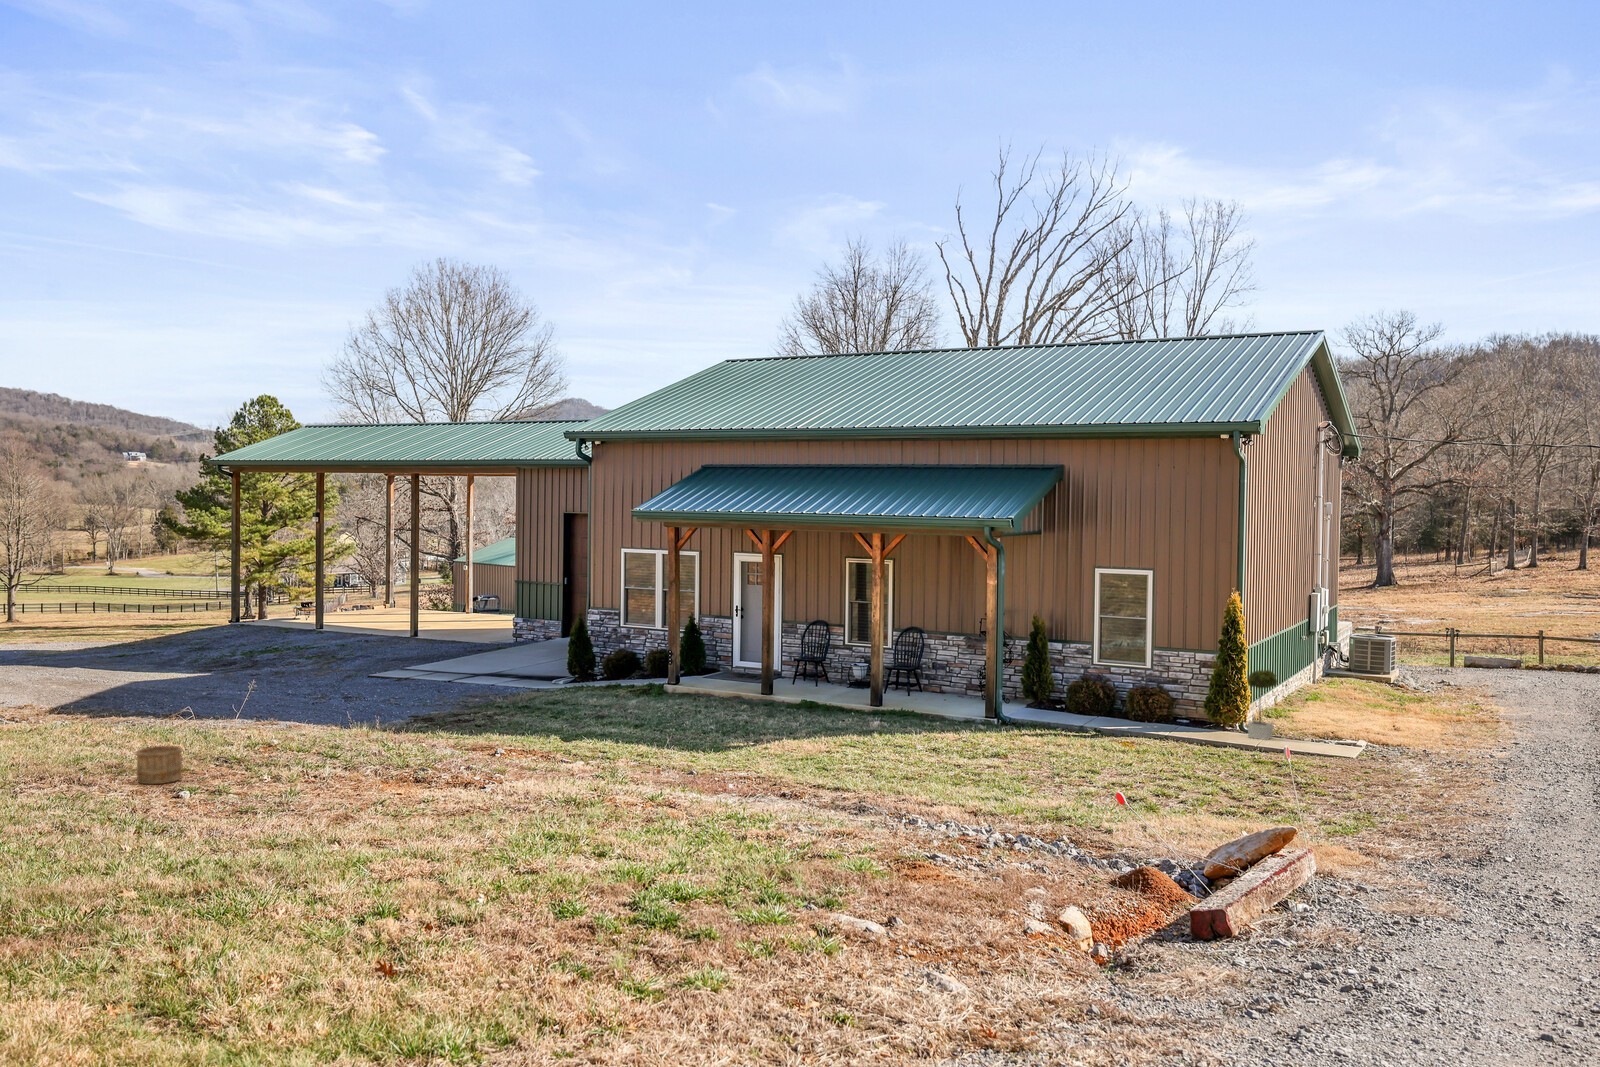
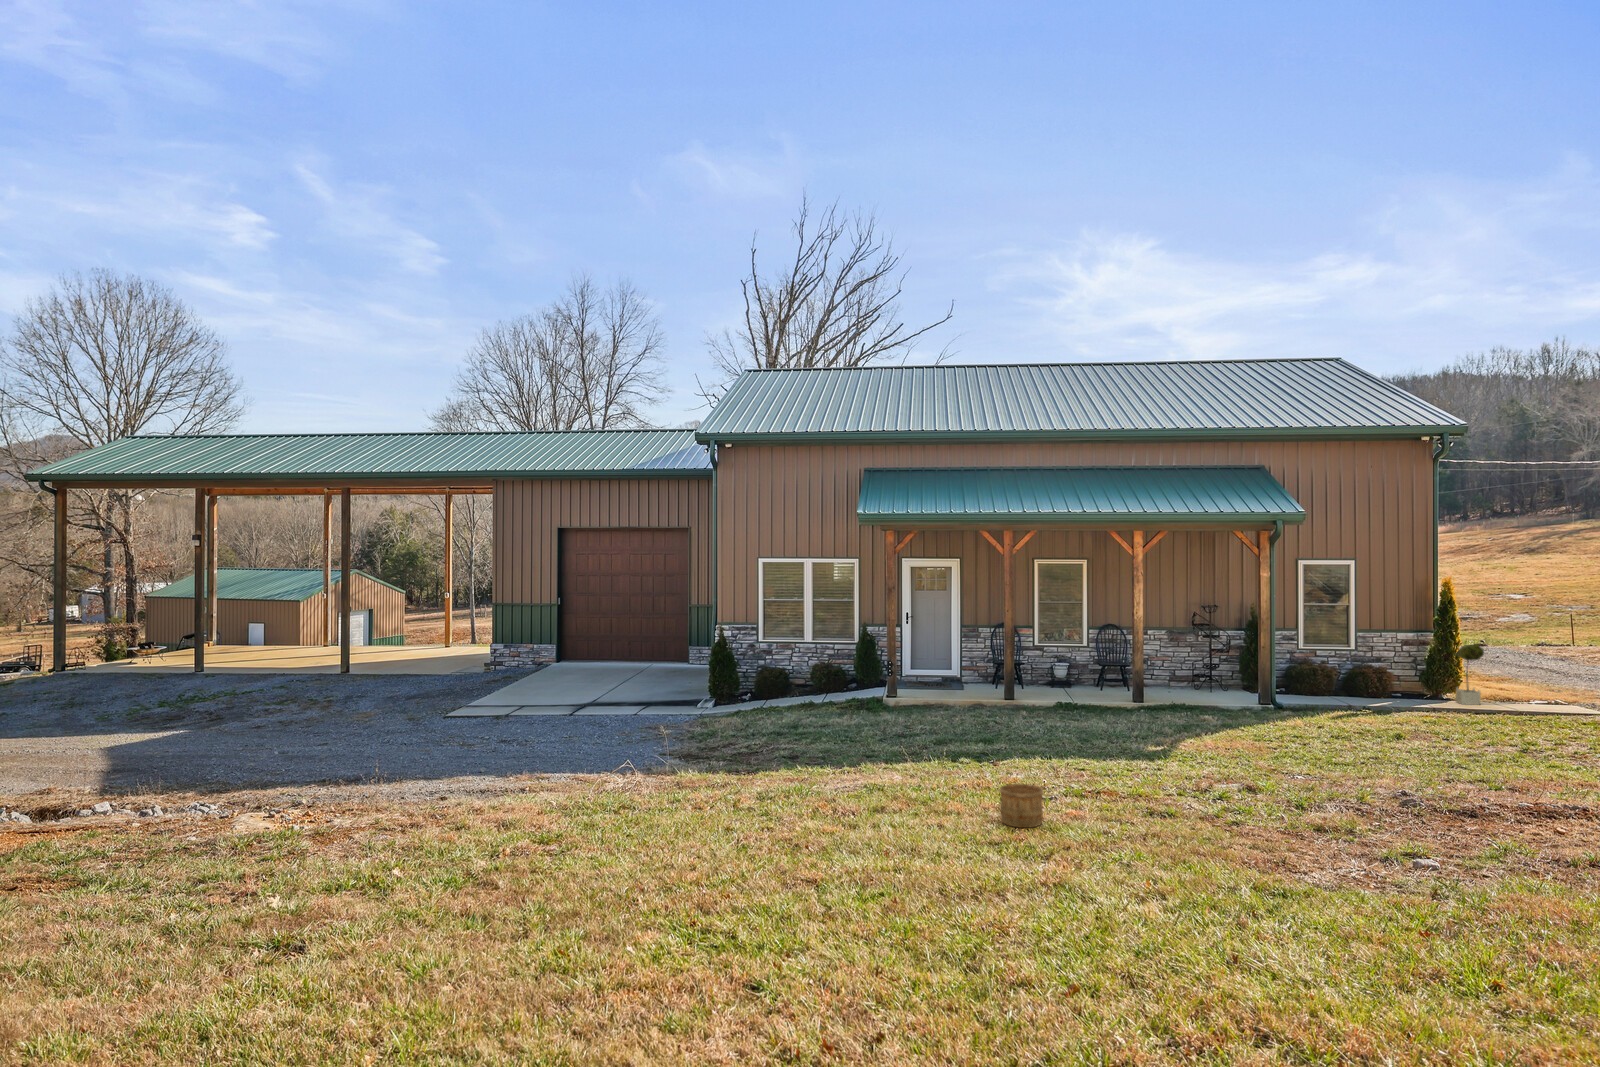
wooden bucket: present [136,746,183,784] -> present [1000,784,1044,828]

